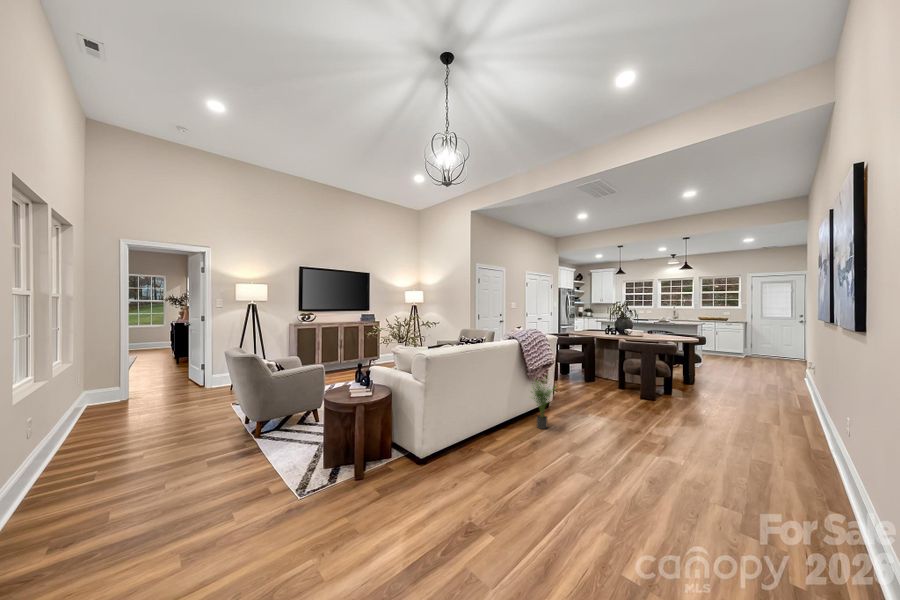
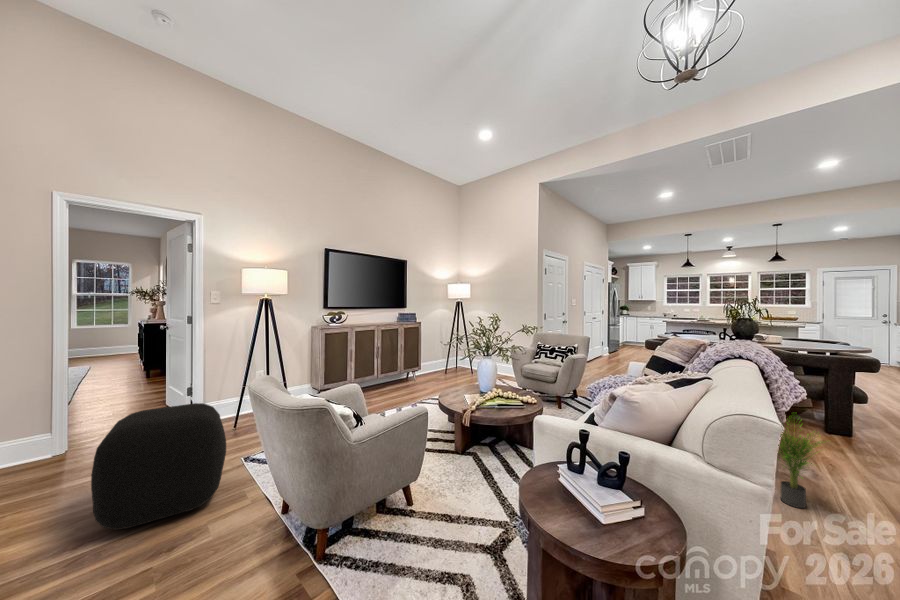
ottoman: none [149,366,219,426] -> present [91,403,226,530]

